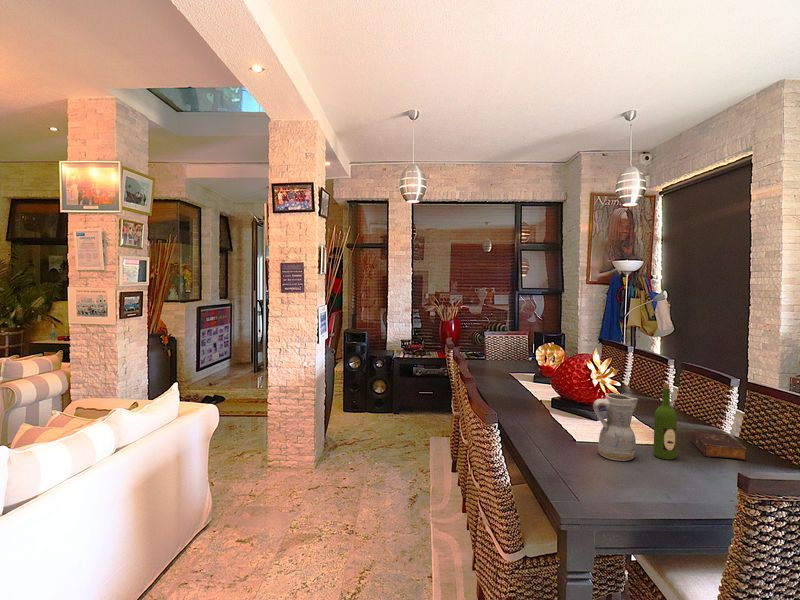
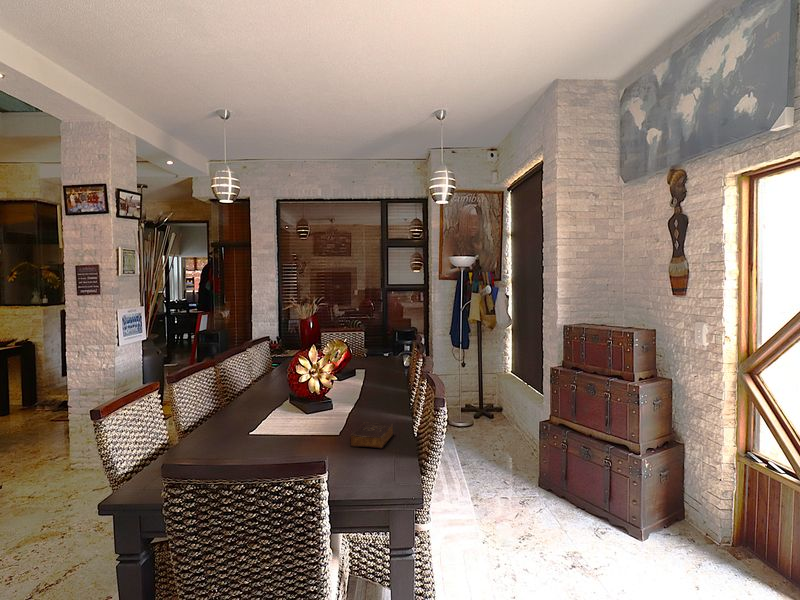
wine bottle: present [654,383,677,460] -> none [300,378,320,451]
ceramic pitcher: present [593,393,638,461] -> none [238,389,280,453]

